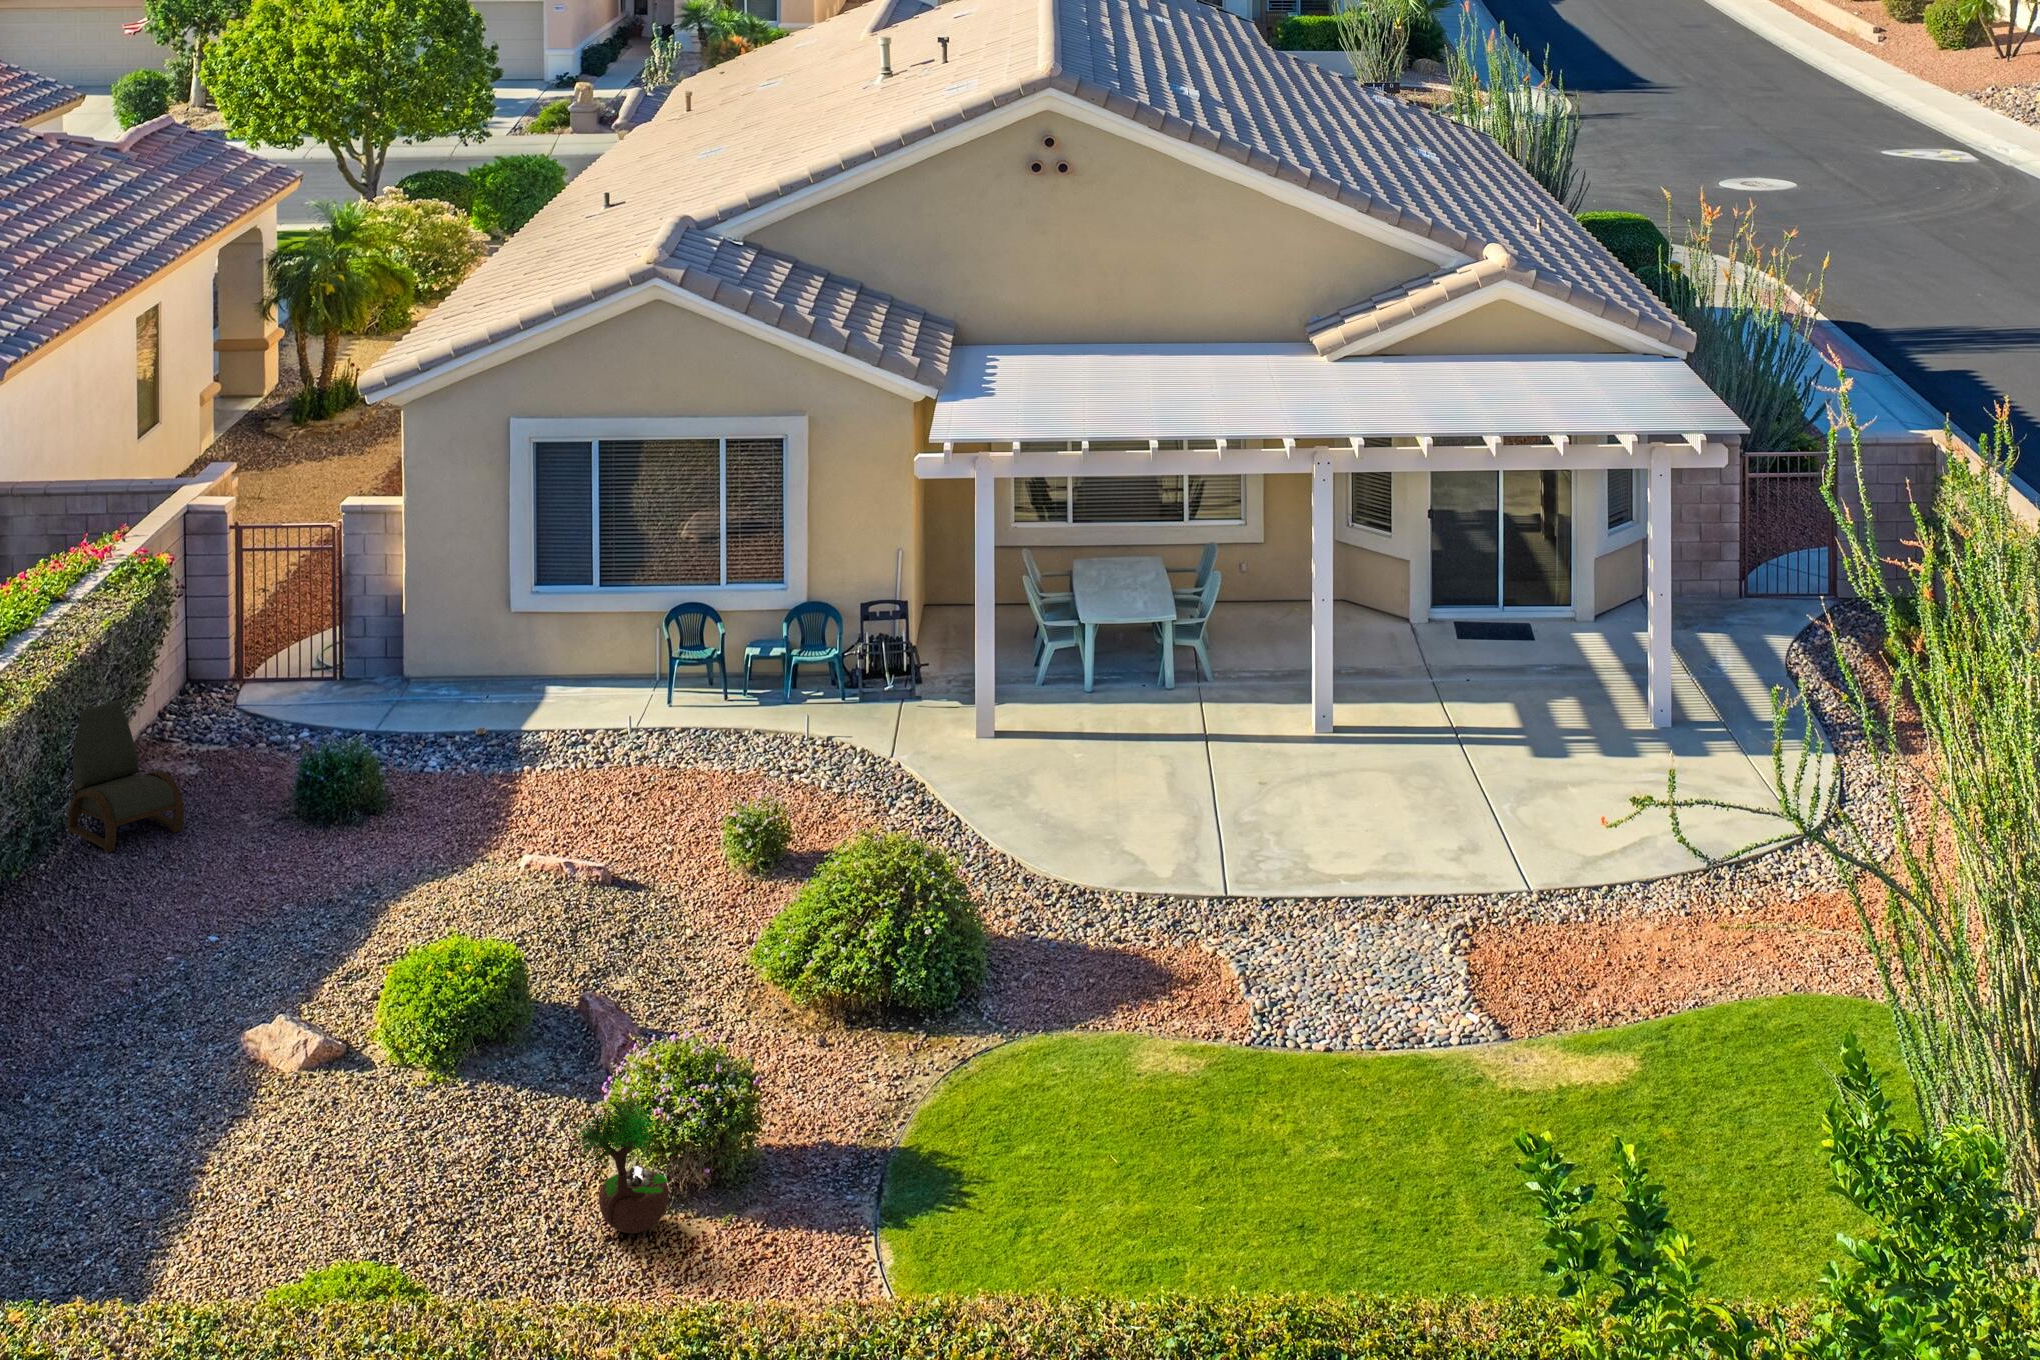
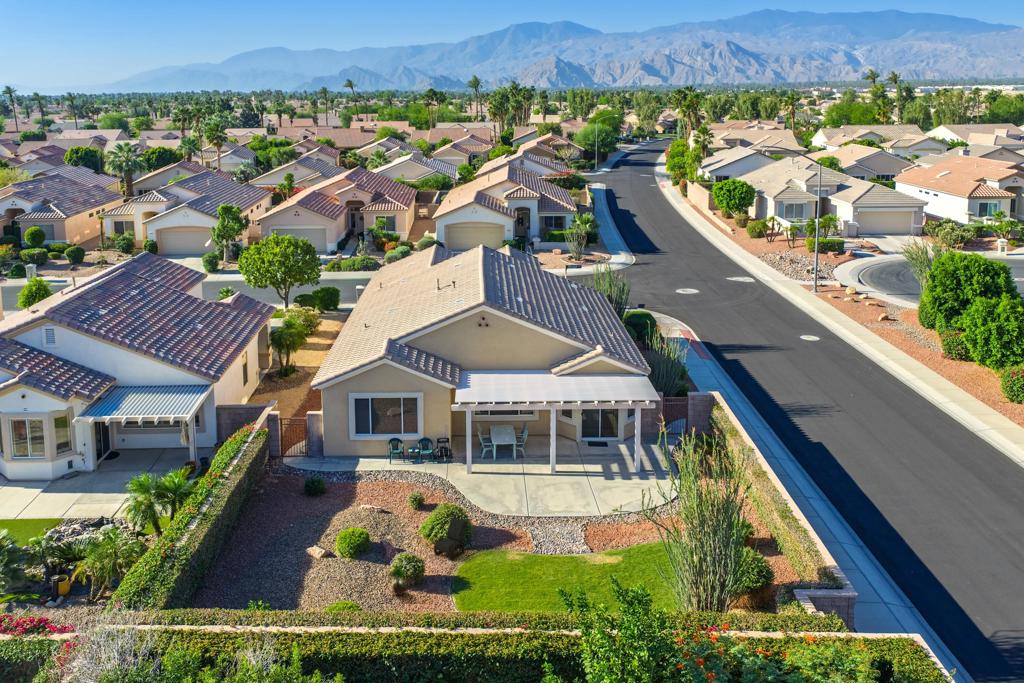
lounge chair: present [68,700,184,853] -> present [434,517,468,561]

